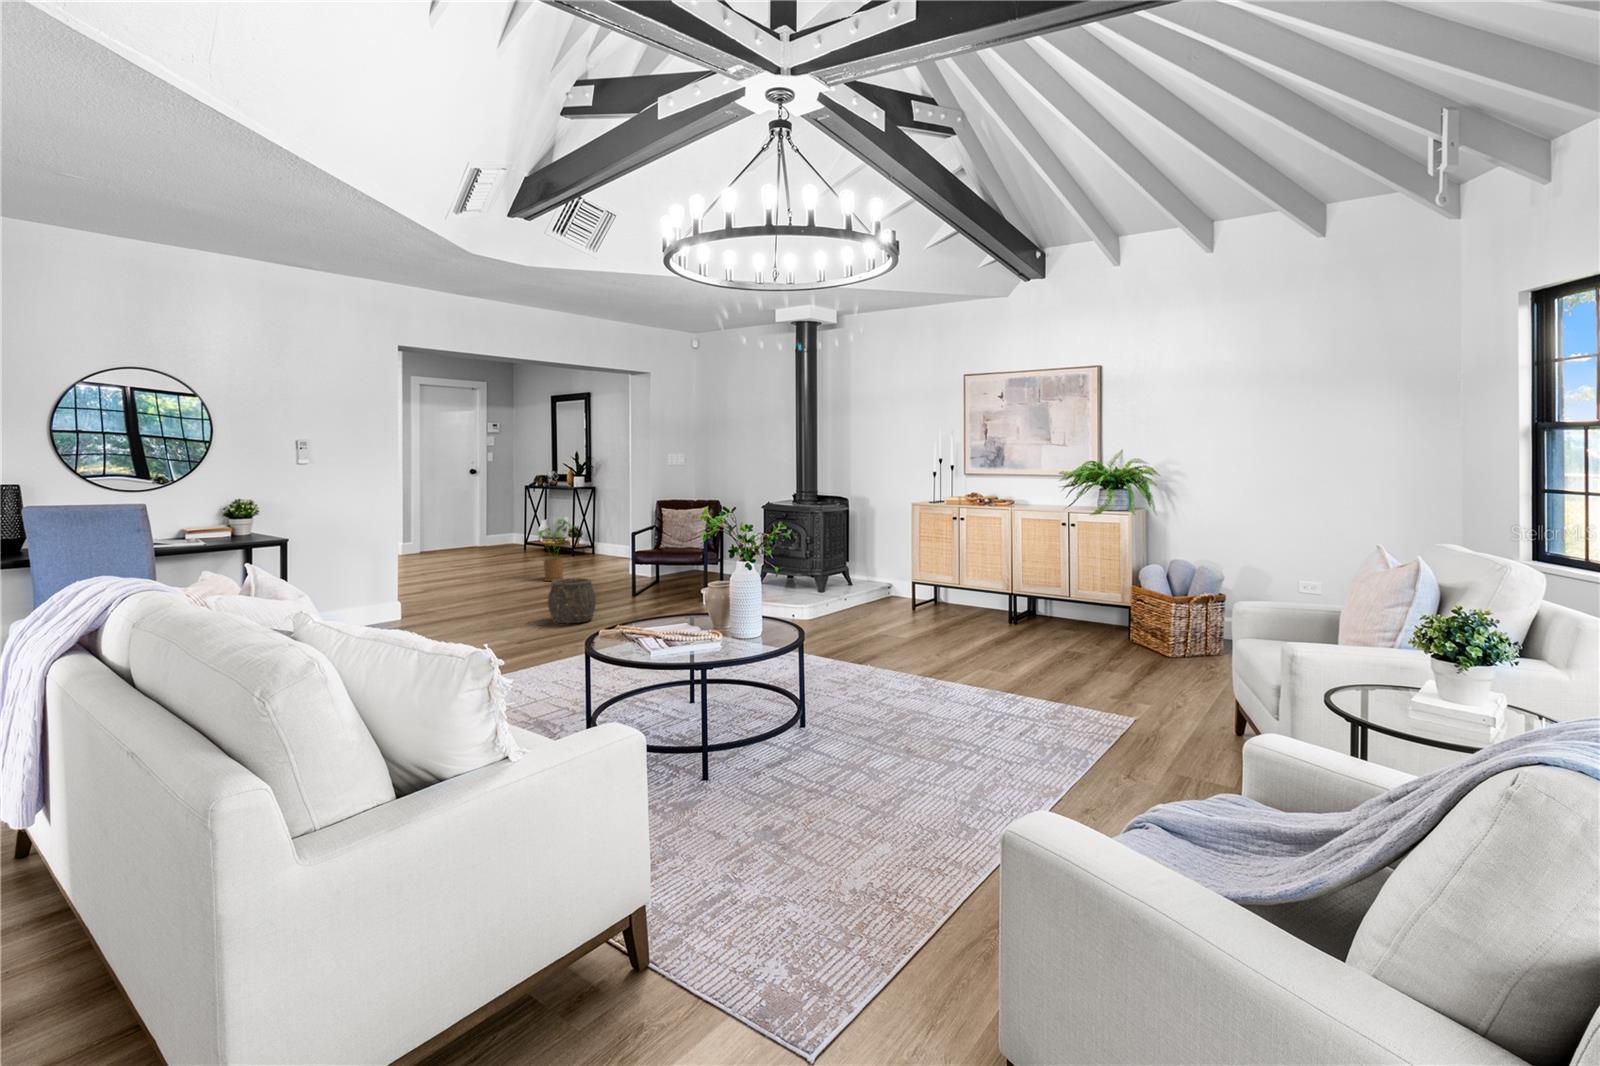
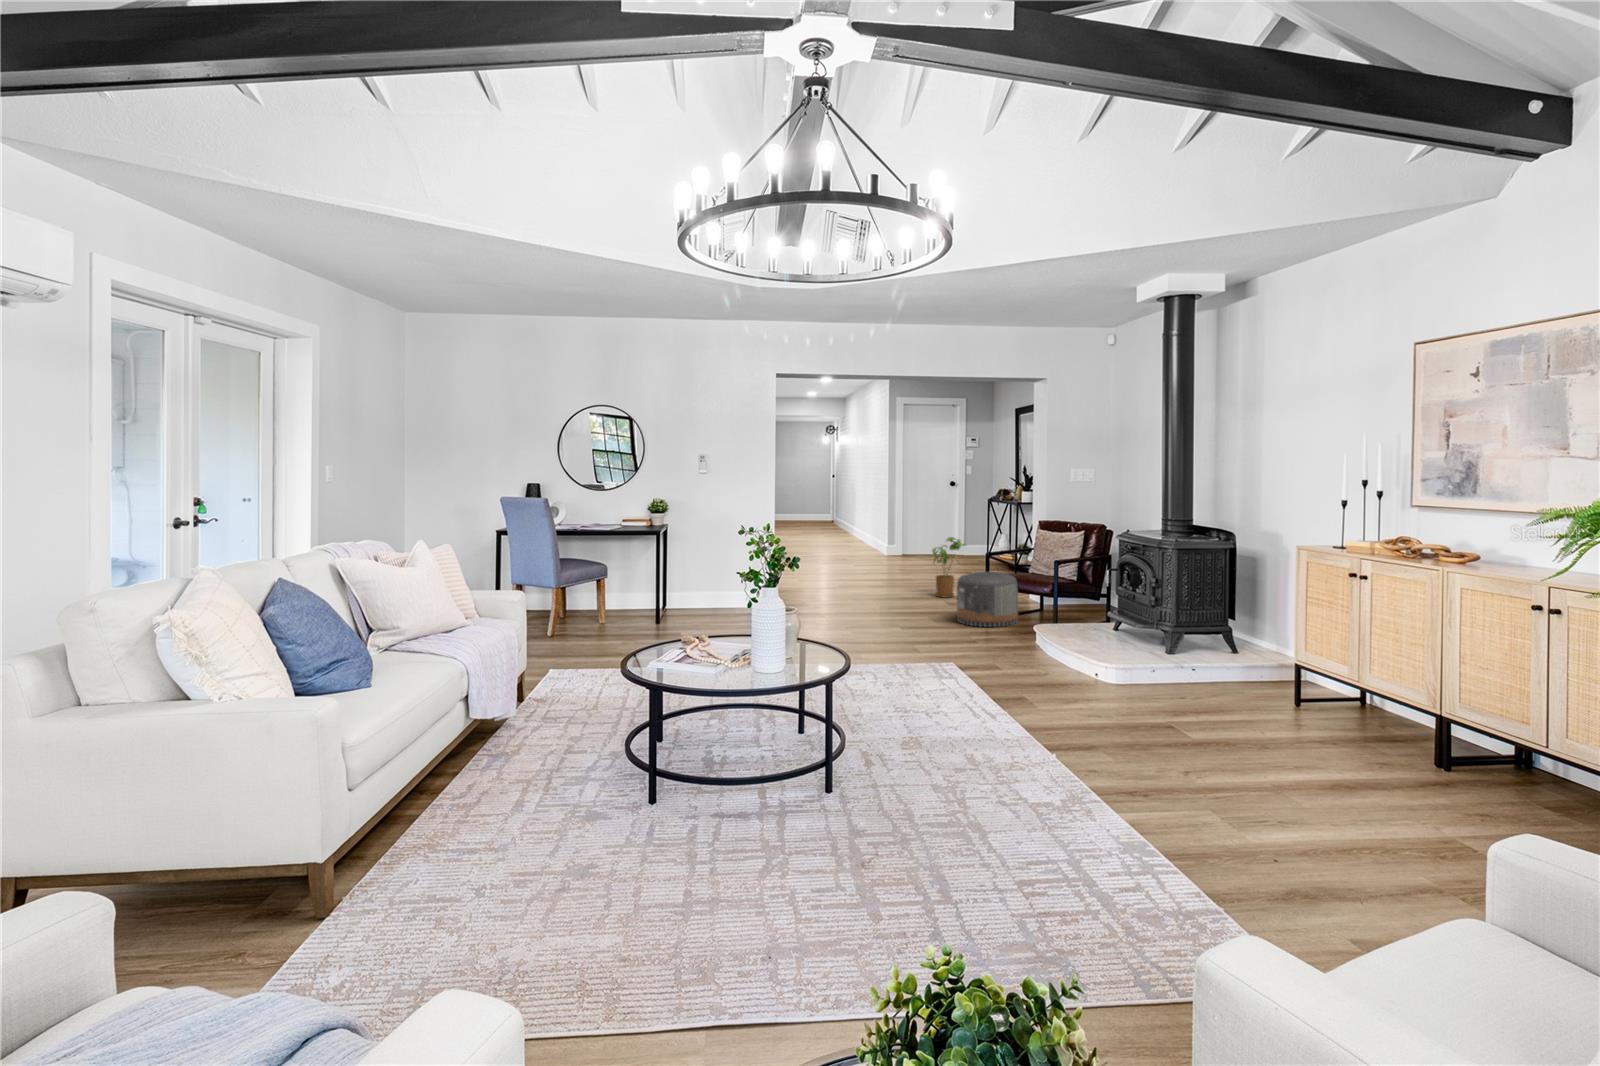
pouf: none [606,546,664,597] -> present [957,572,1018,627]
woven basket: present [548,578,596,623] -> none [853,602,899,648]

